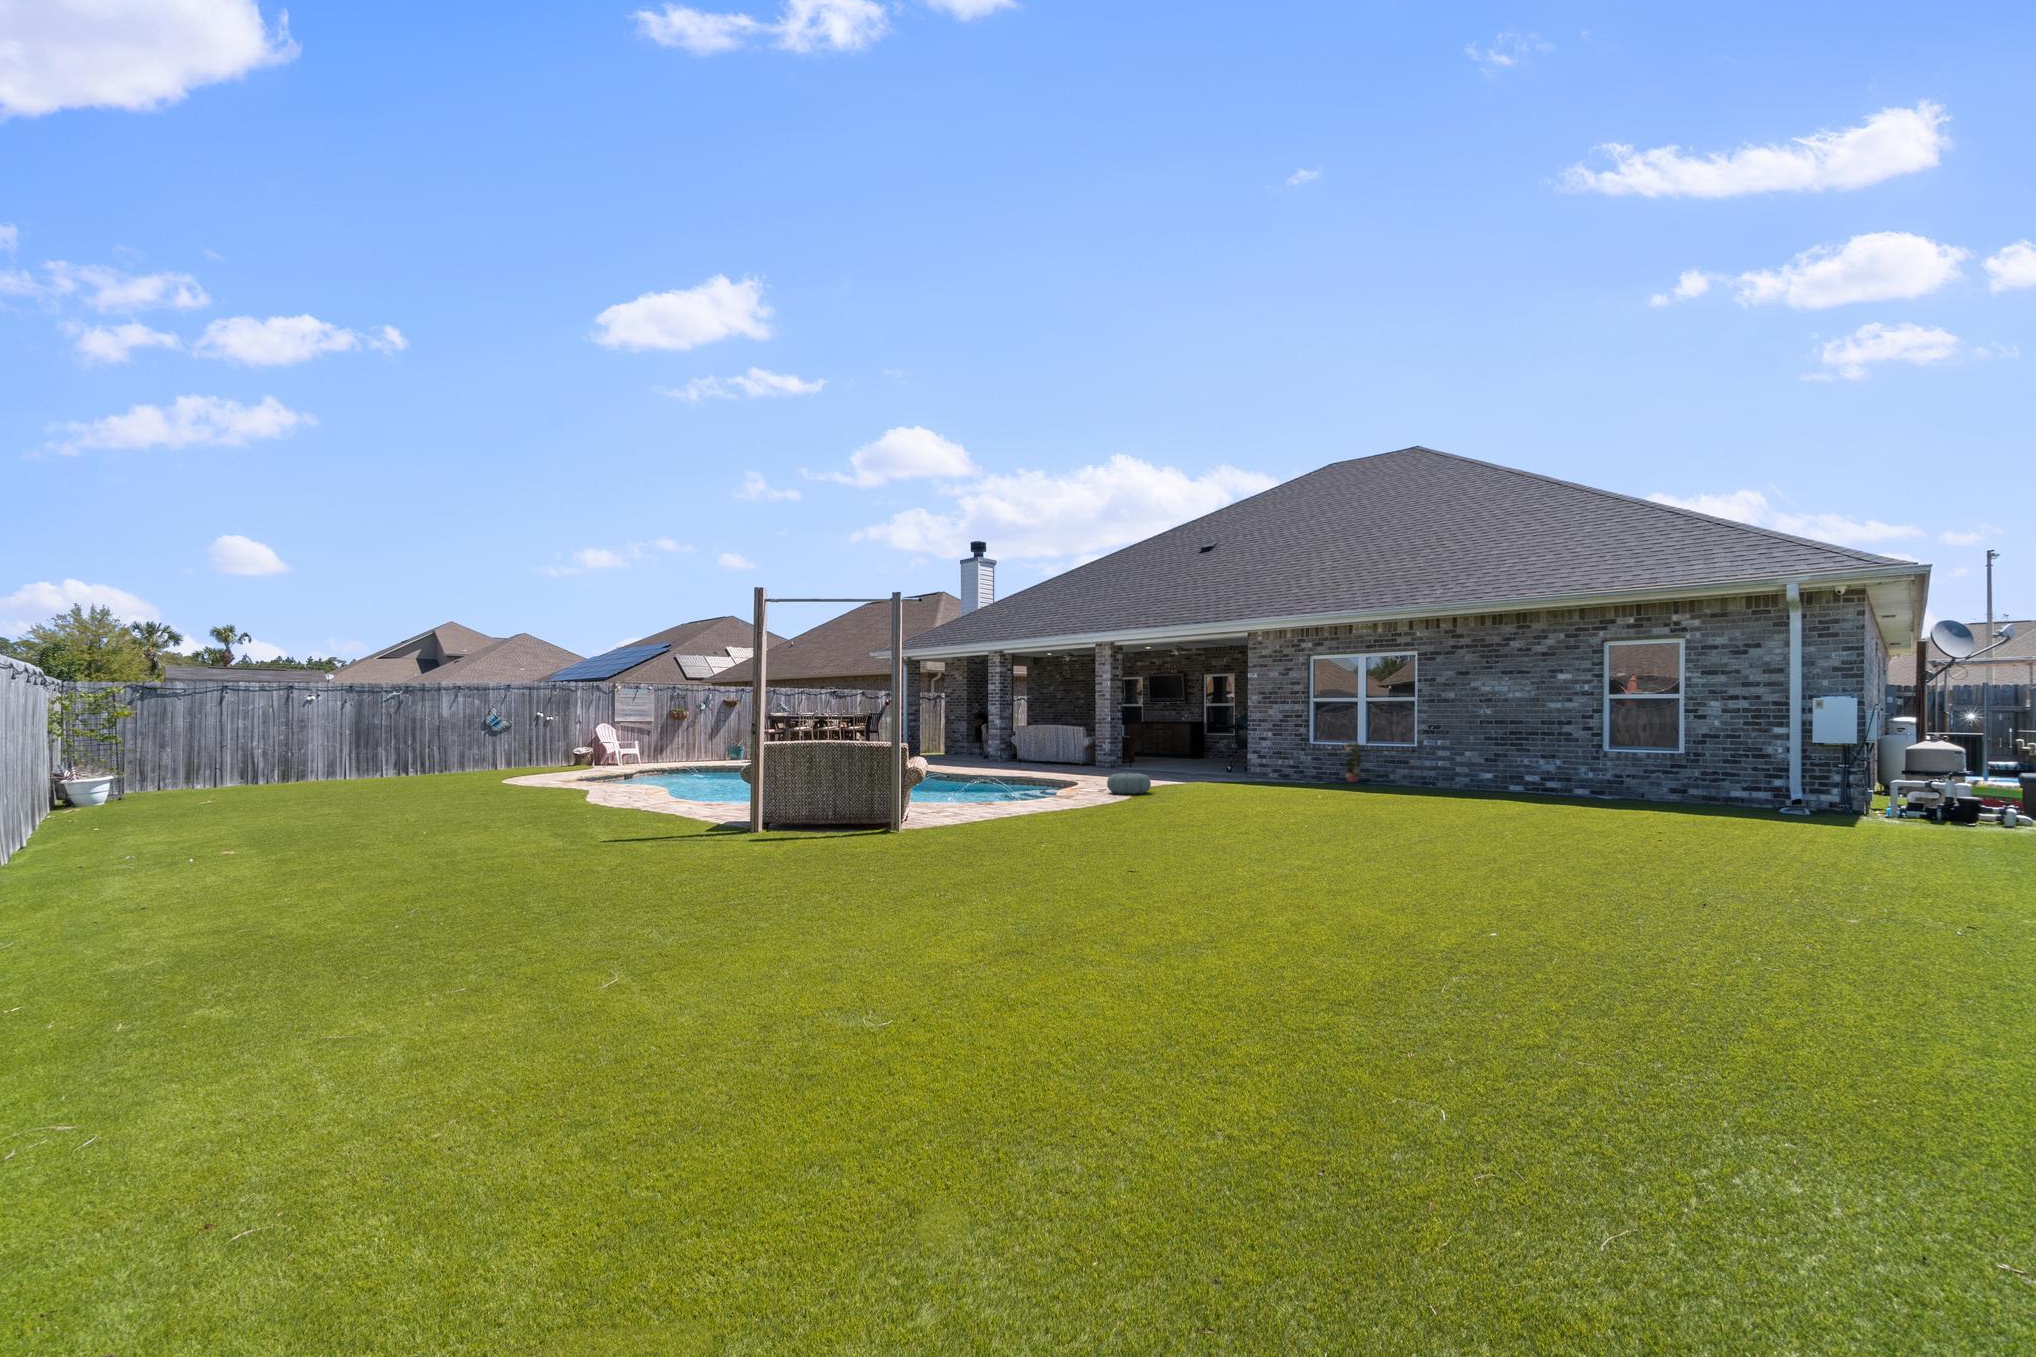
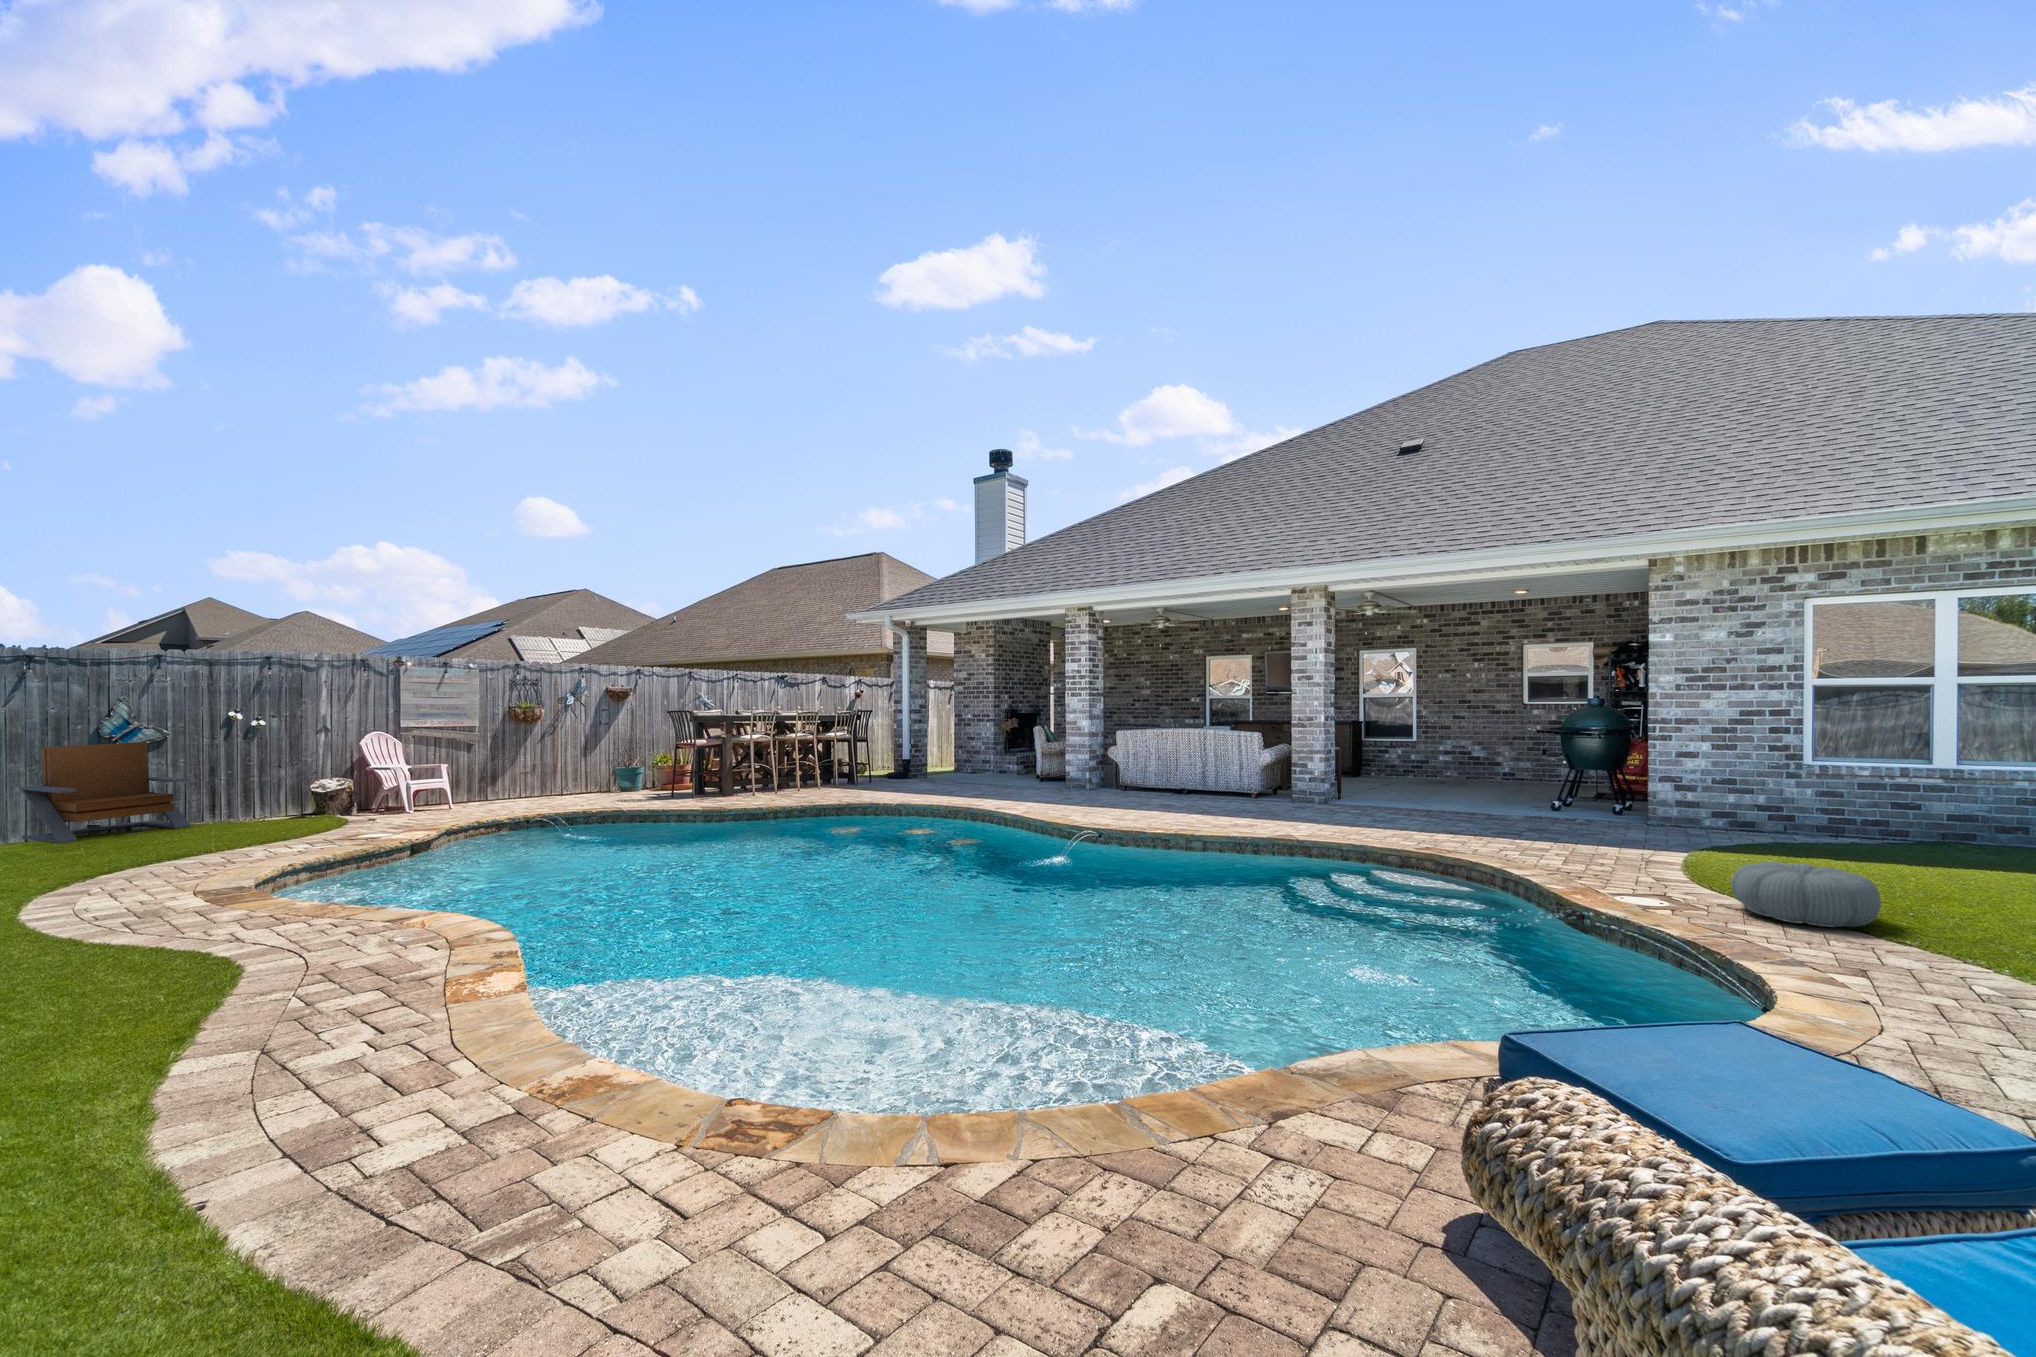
lounge chair: none [458,725,525,771] -> present [20,742,190,843]
decorative plant: present [1344,742,1364,782] -> none [1927,762,2010,840]

